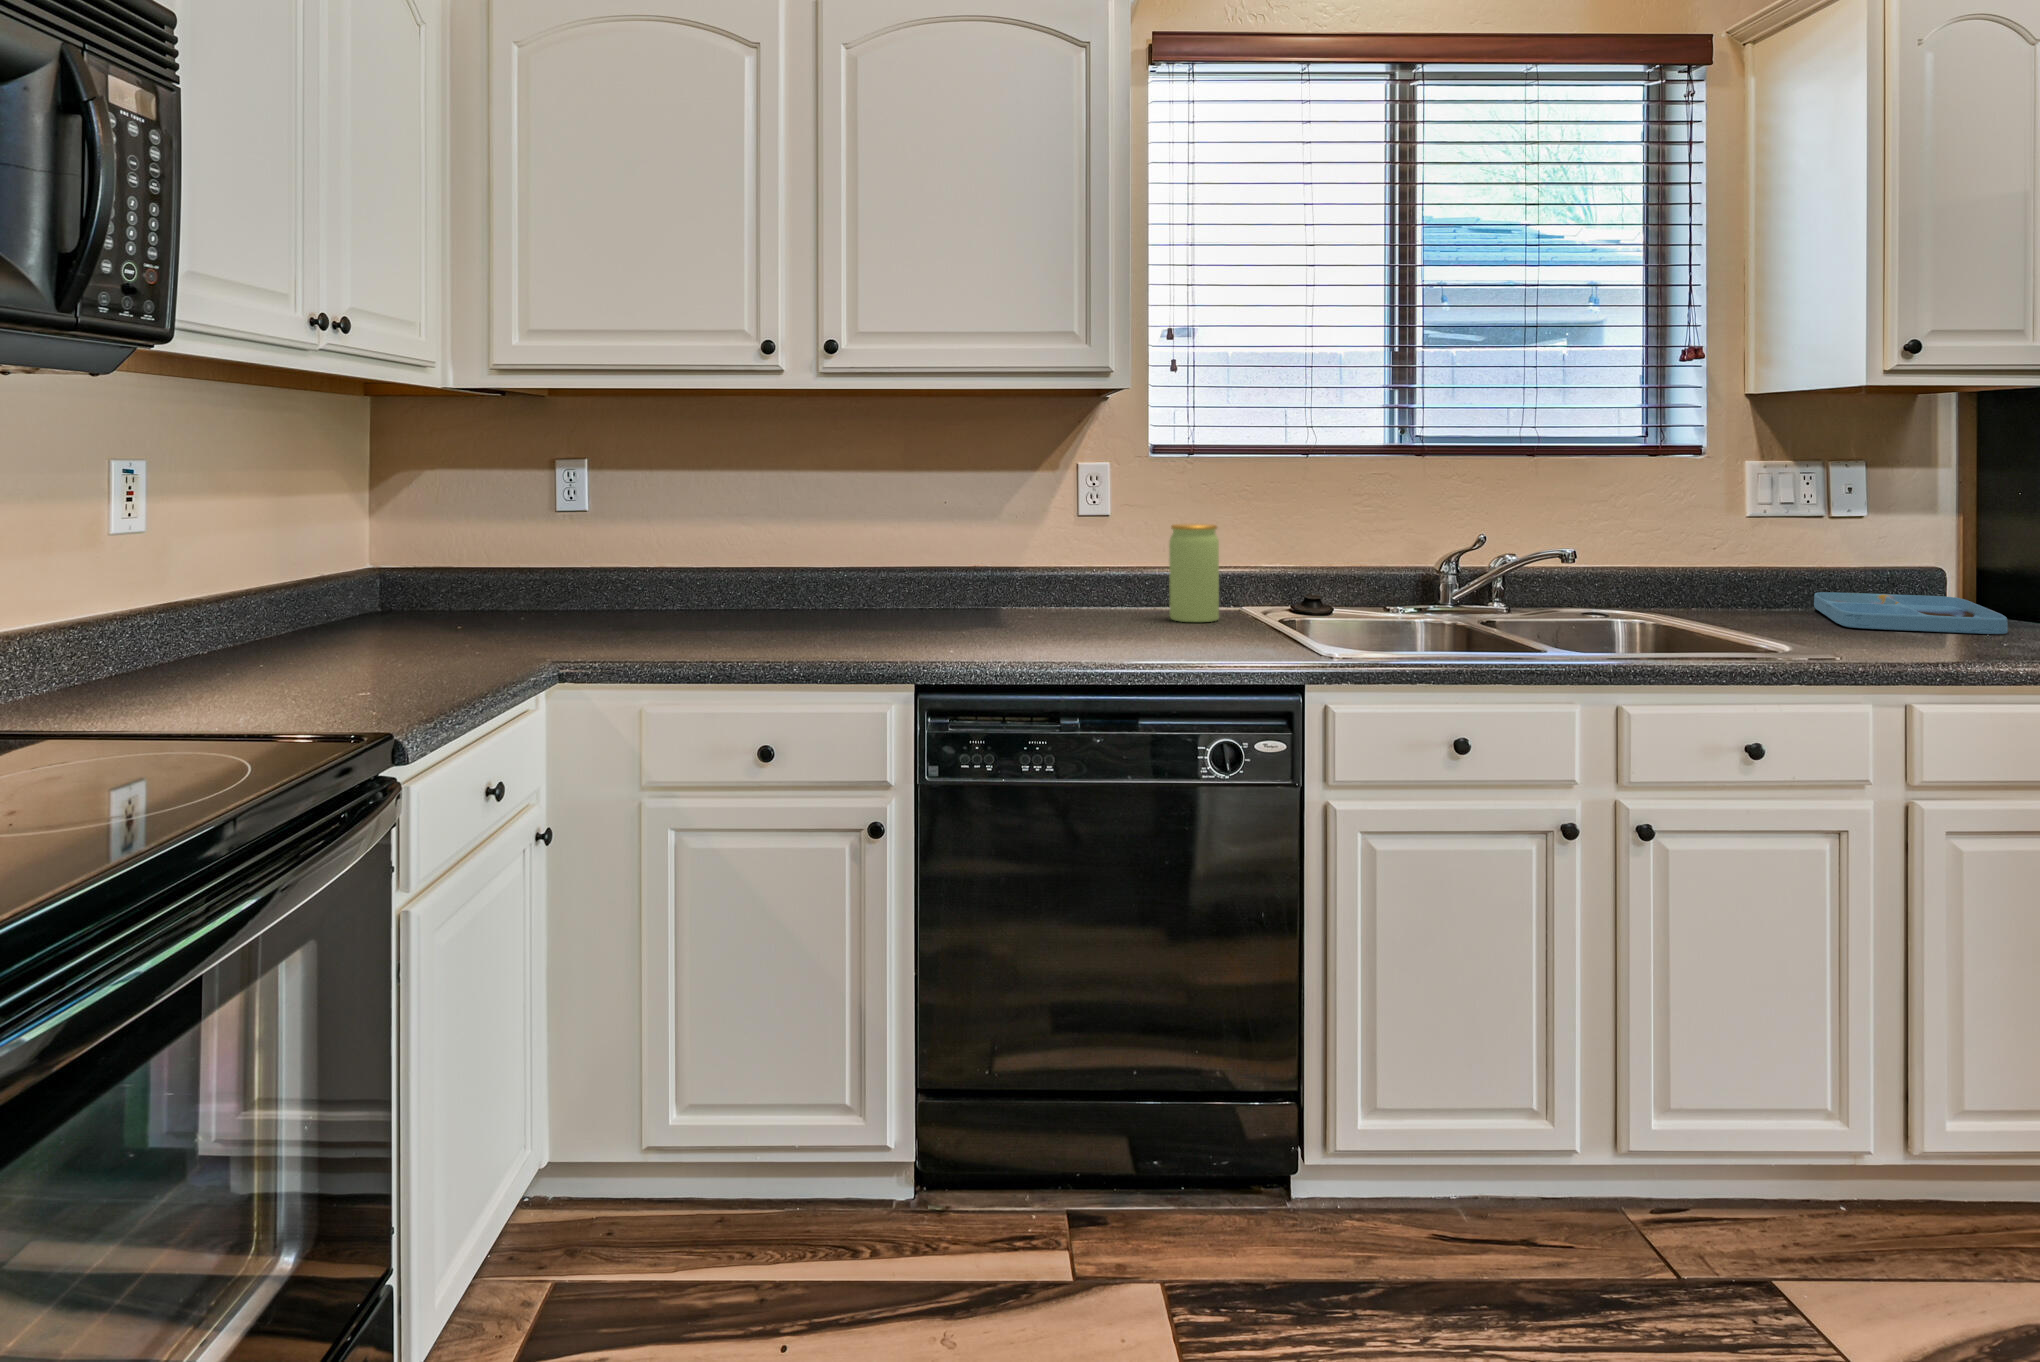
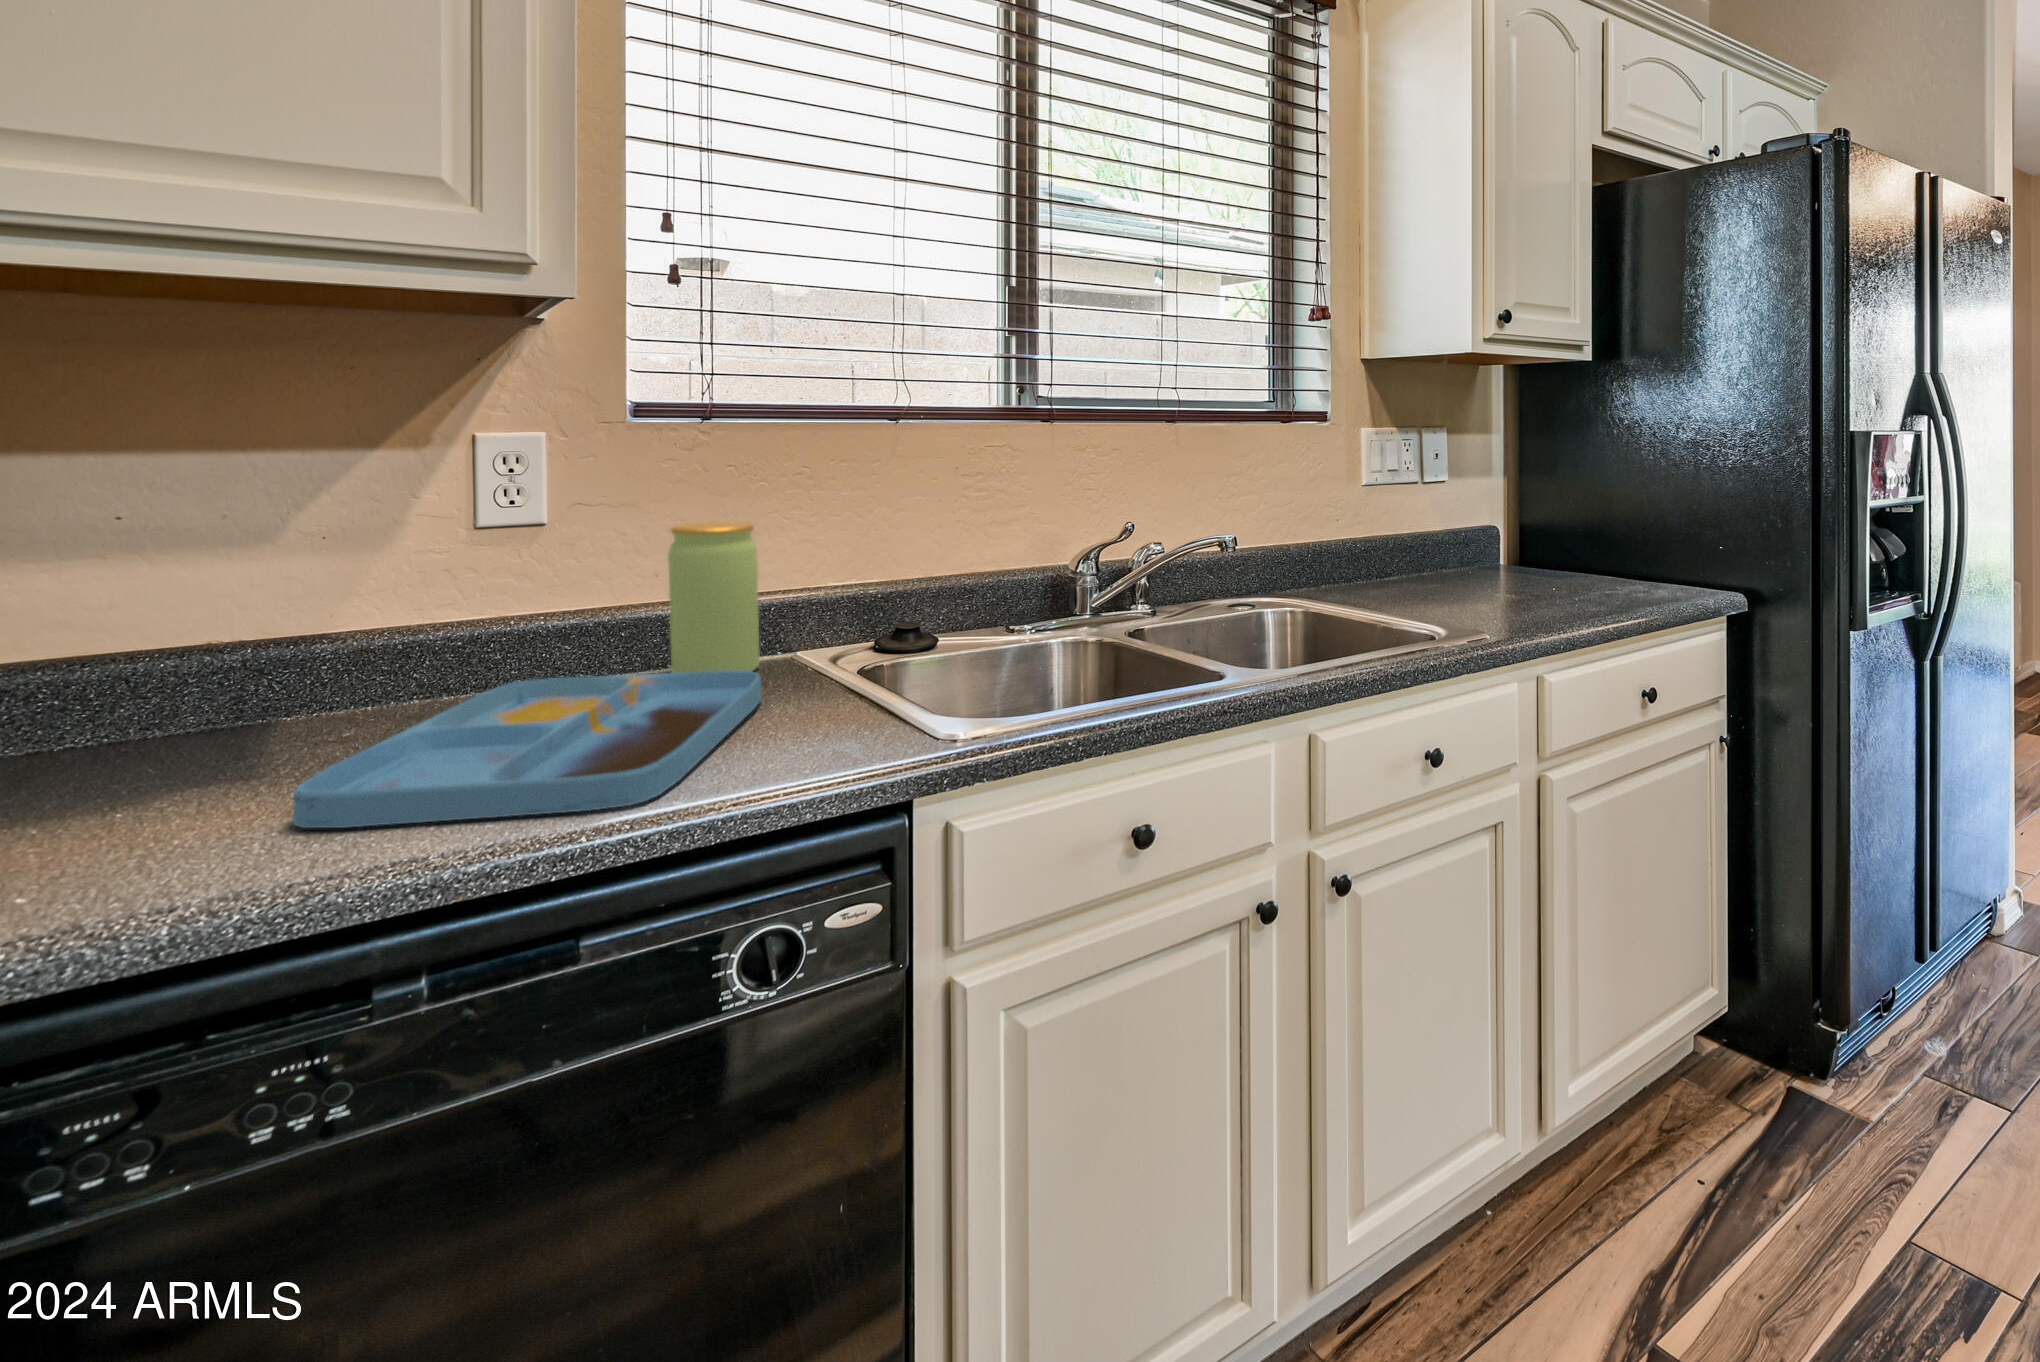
tray: present [1814,592,2008,634] -> present [293,671,762,828]

